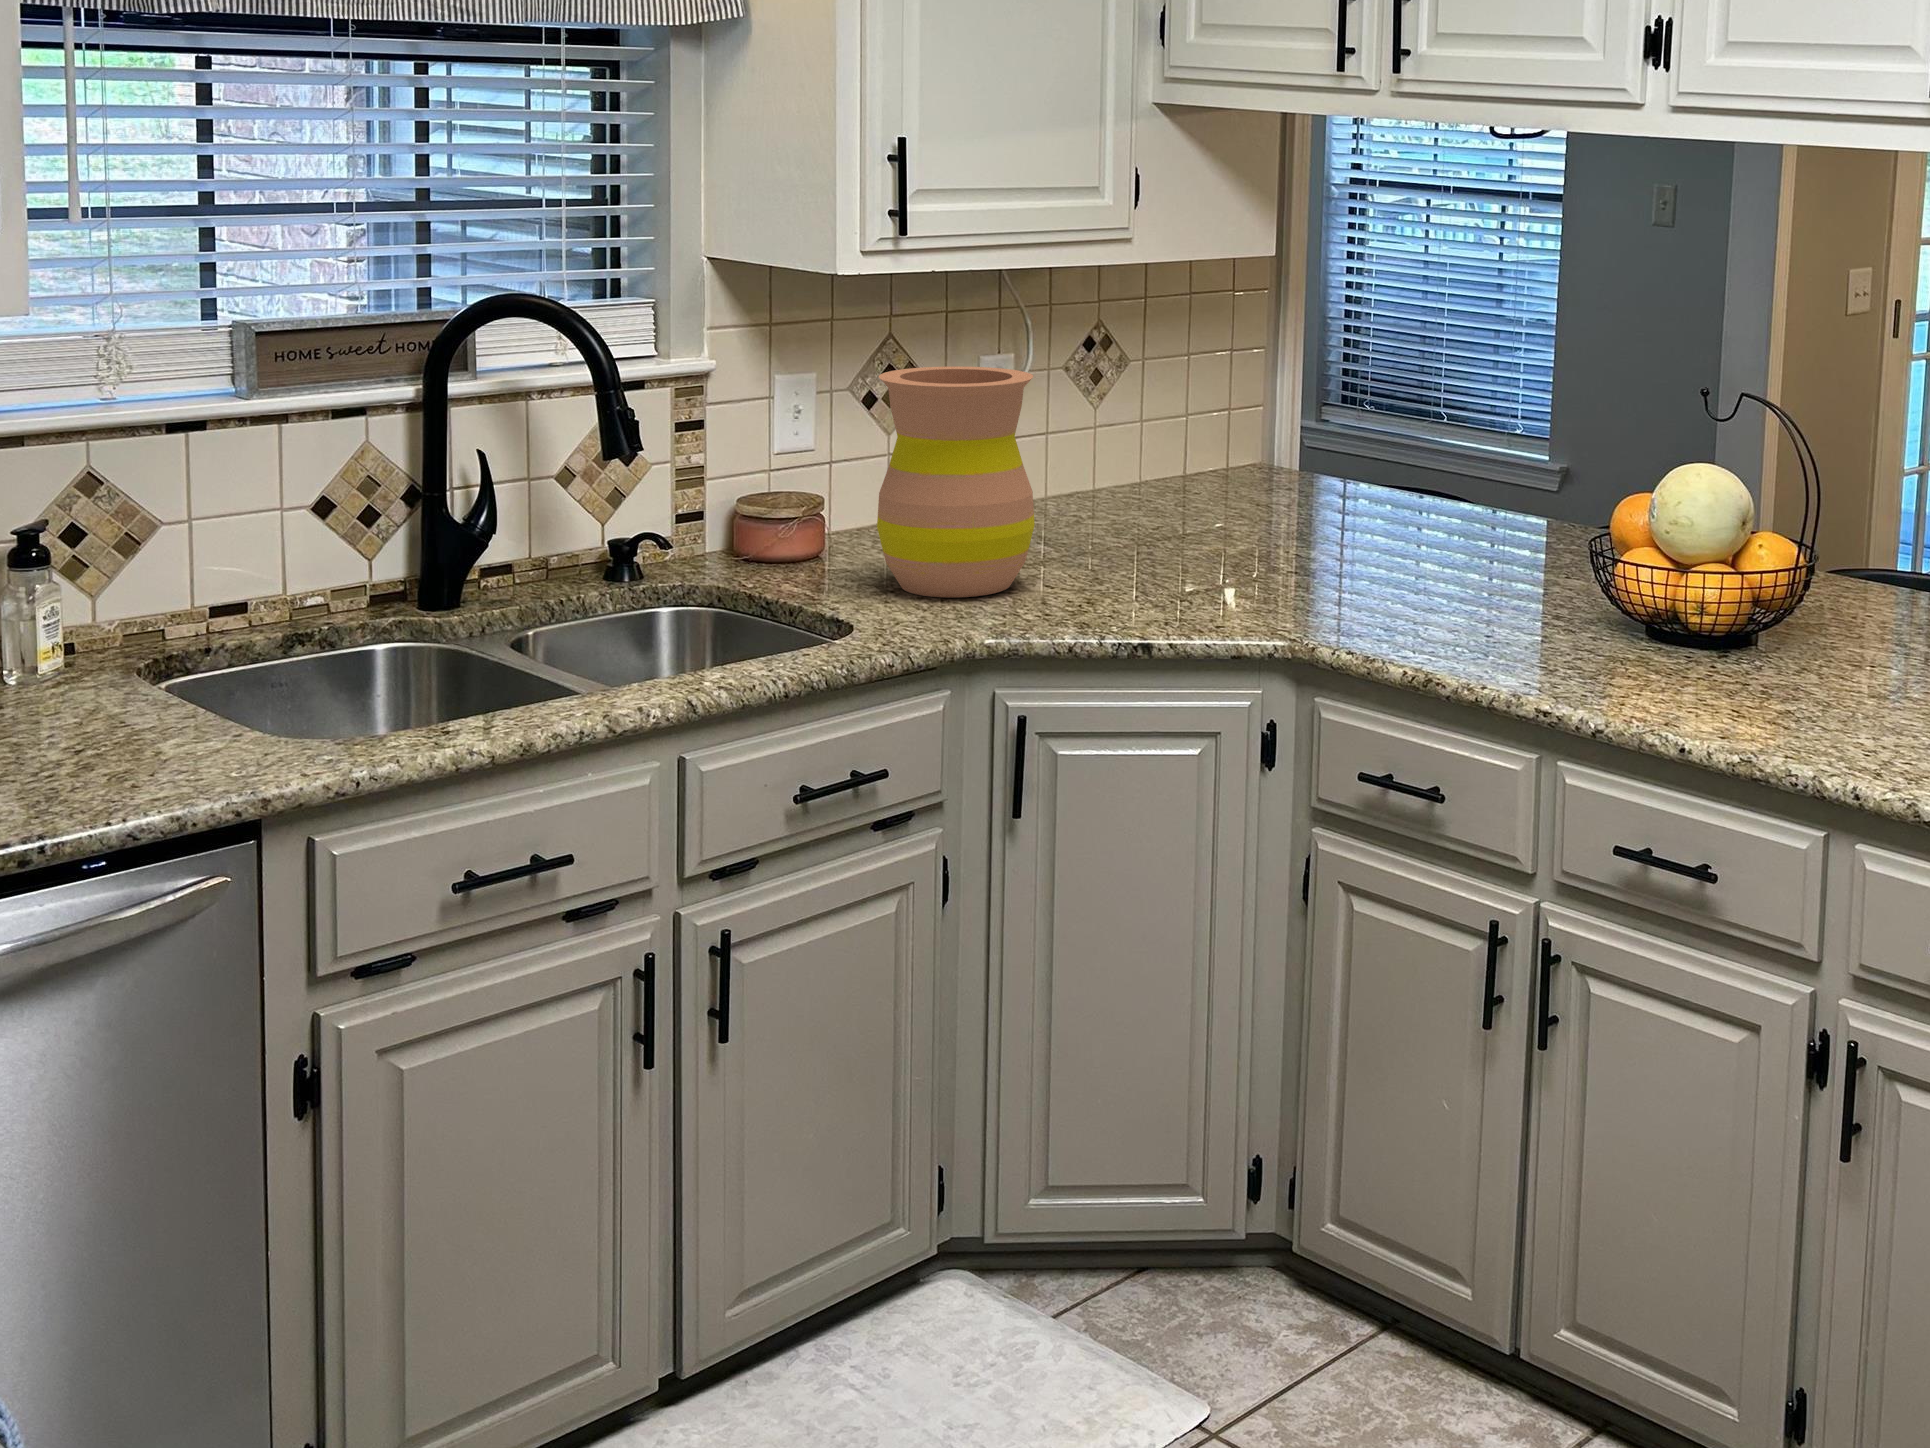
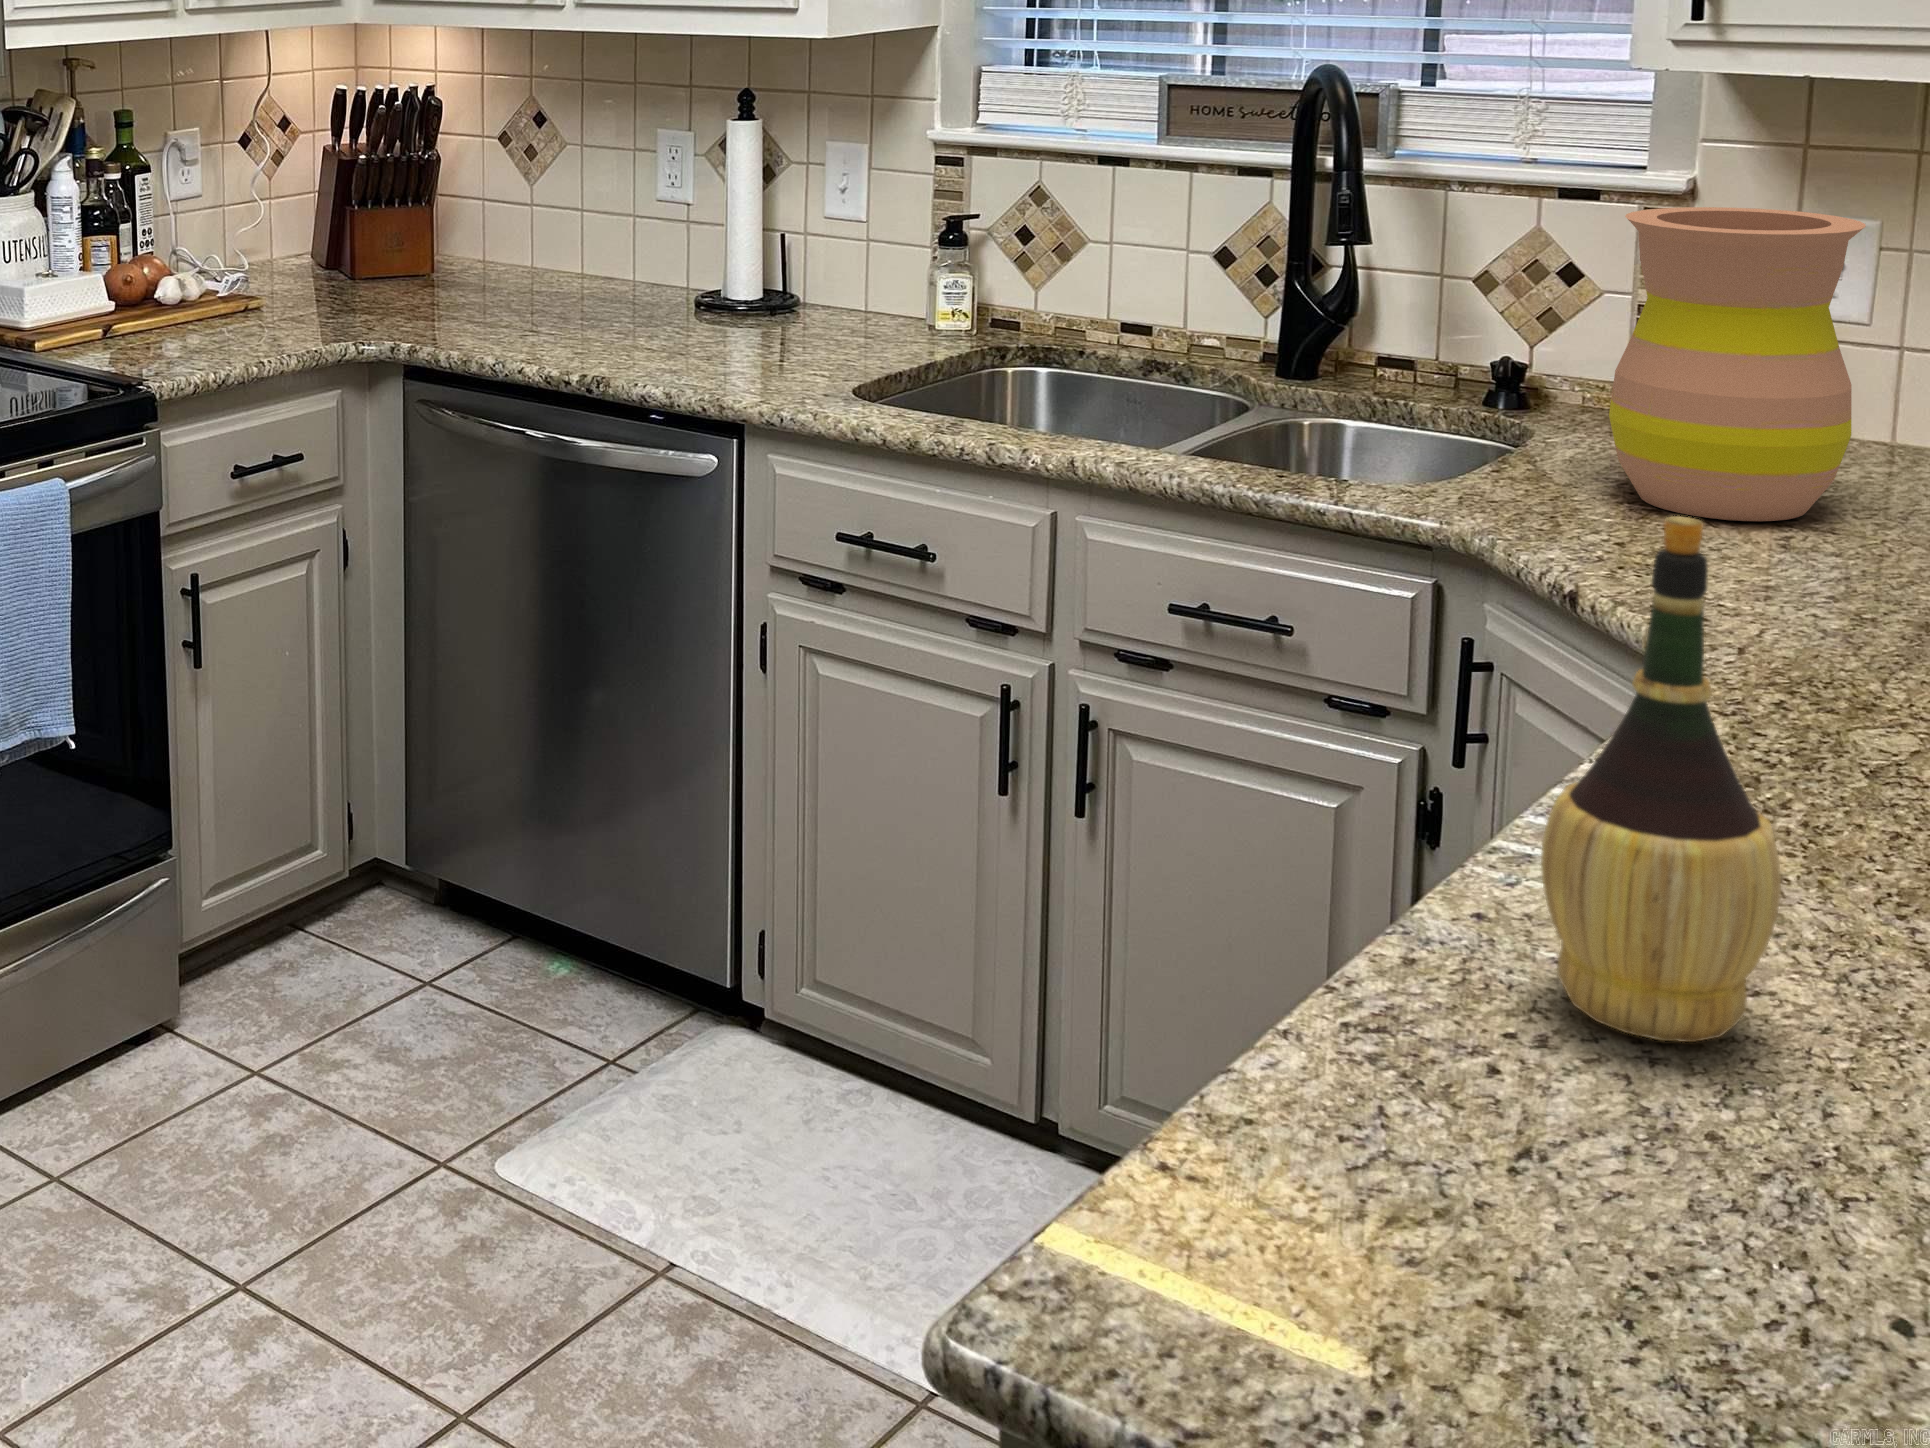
wine bottle: none [1779,477,1885,736] -> present [1541,516,1781,1042]

